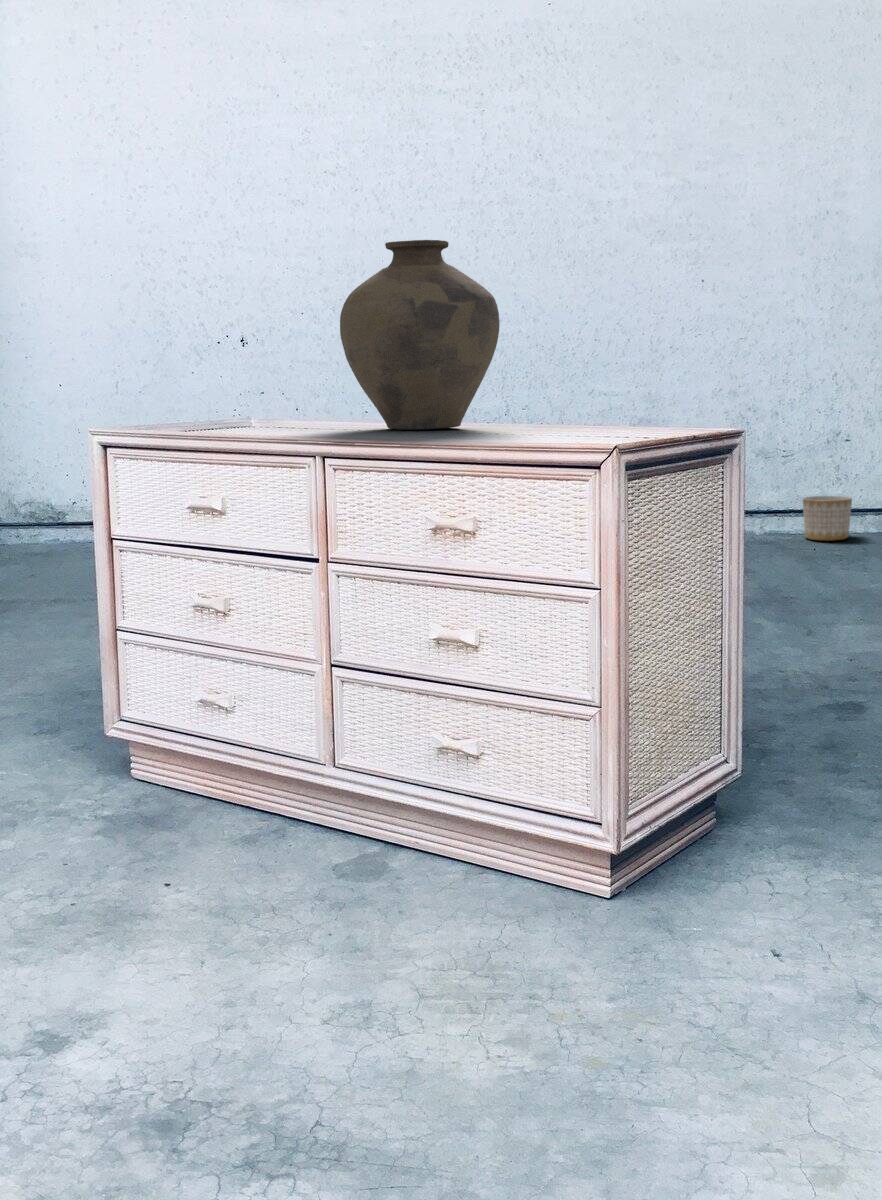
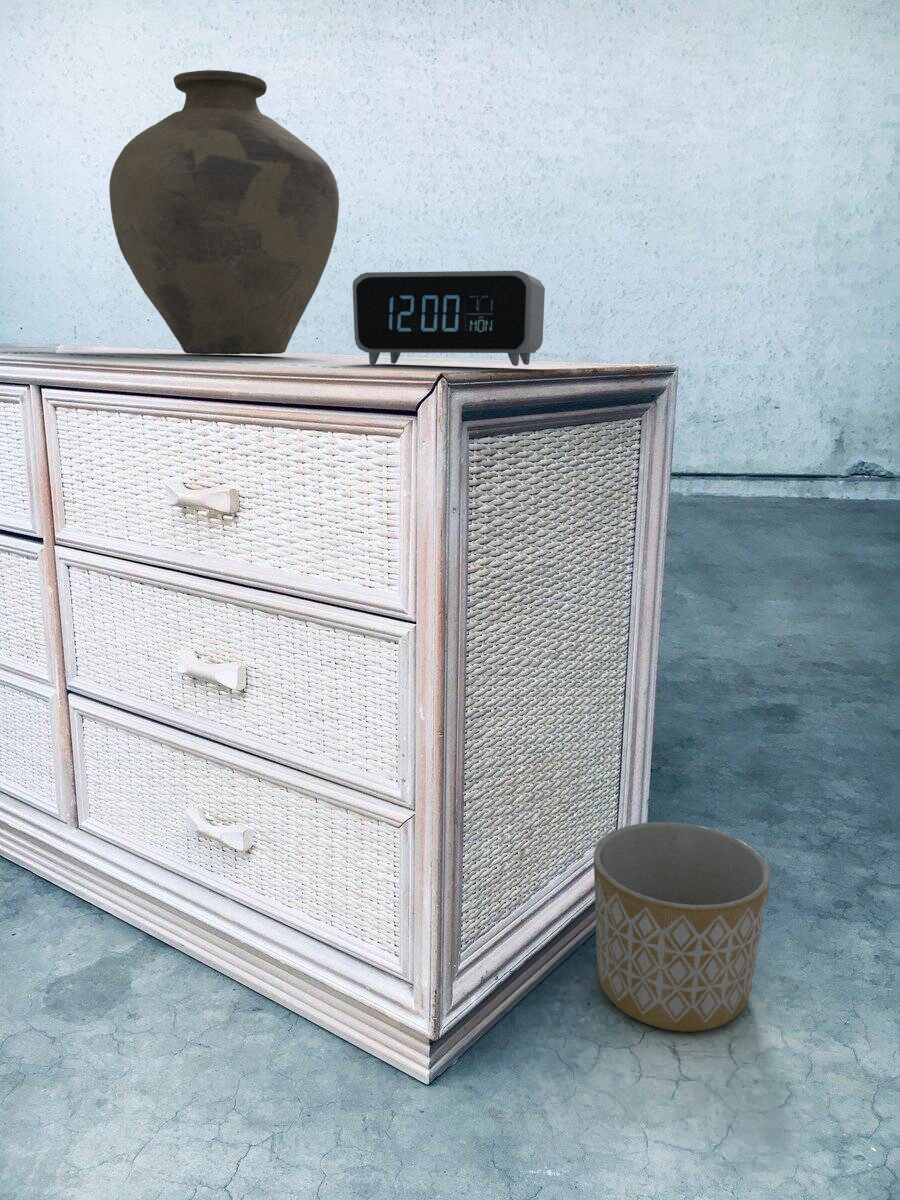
alarm clock: none [542,378,659,438] -> present [353,271,545,366]
planter: present [803,495,852,541] -> present [594,822,770,1031]

